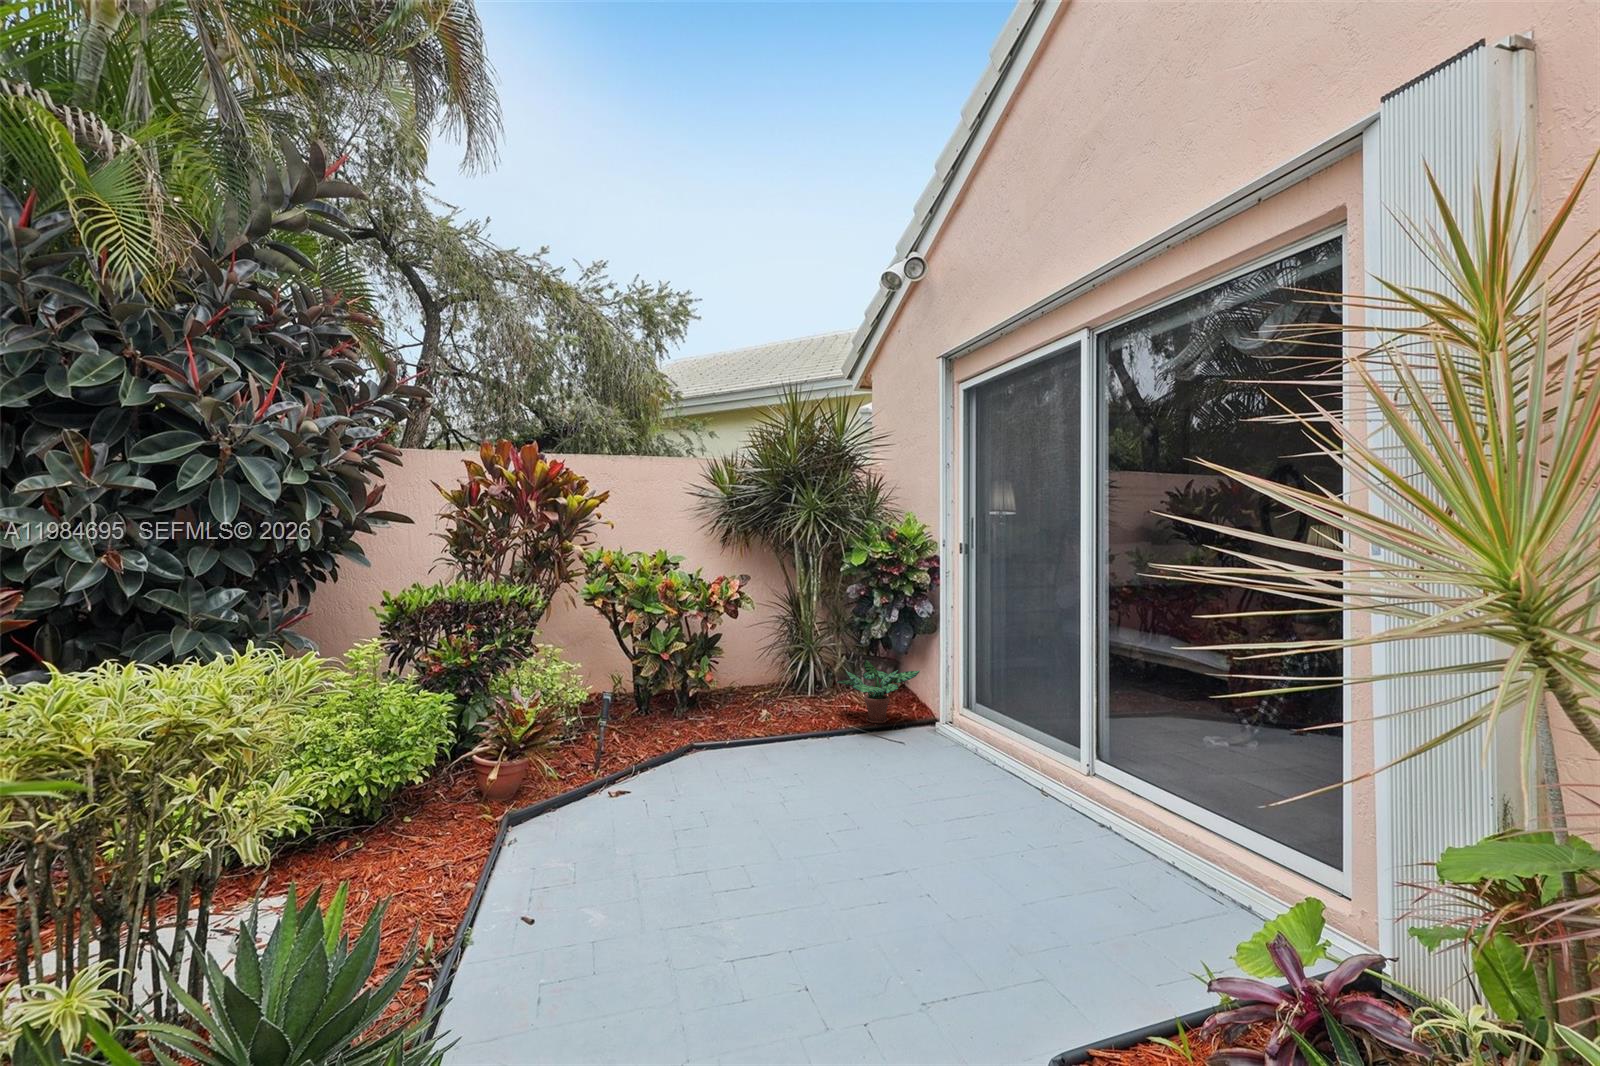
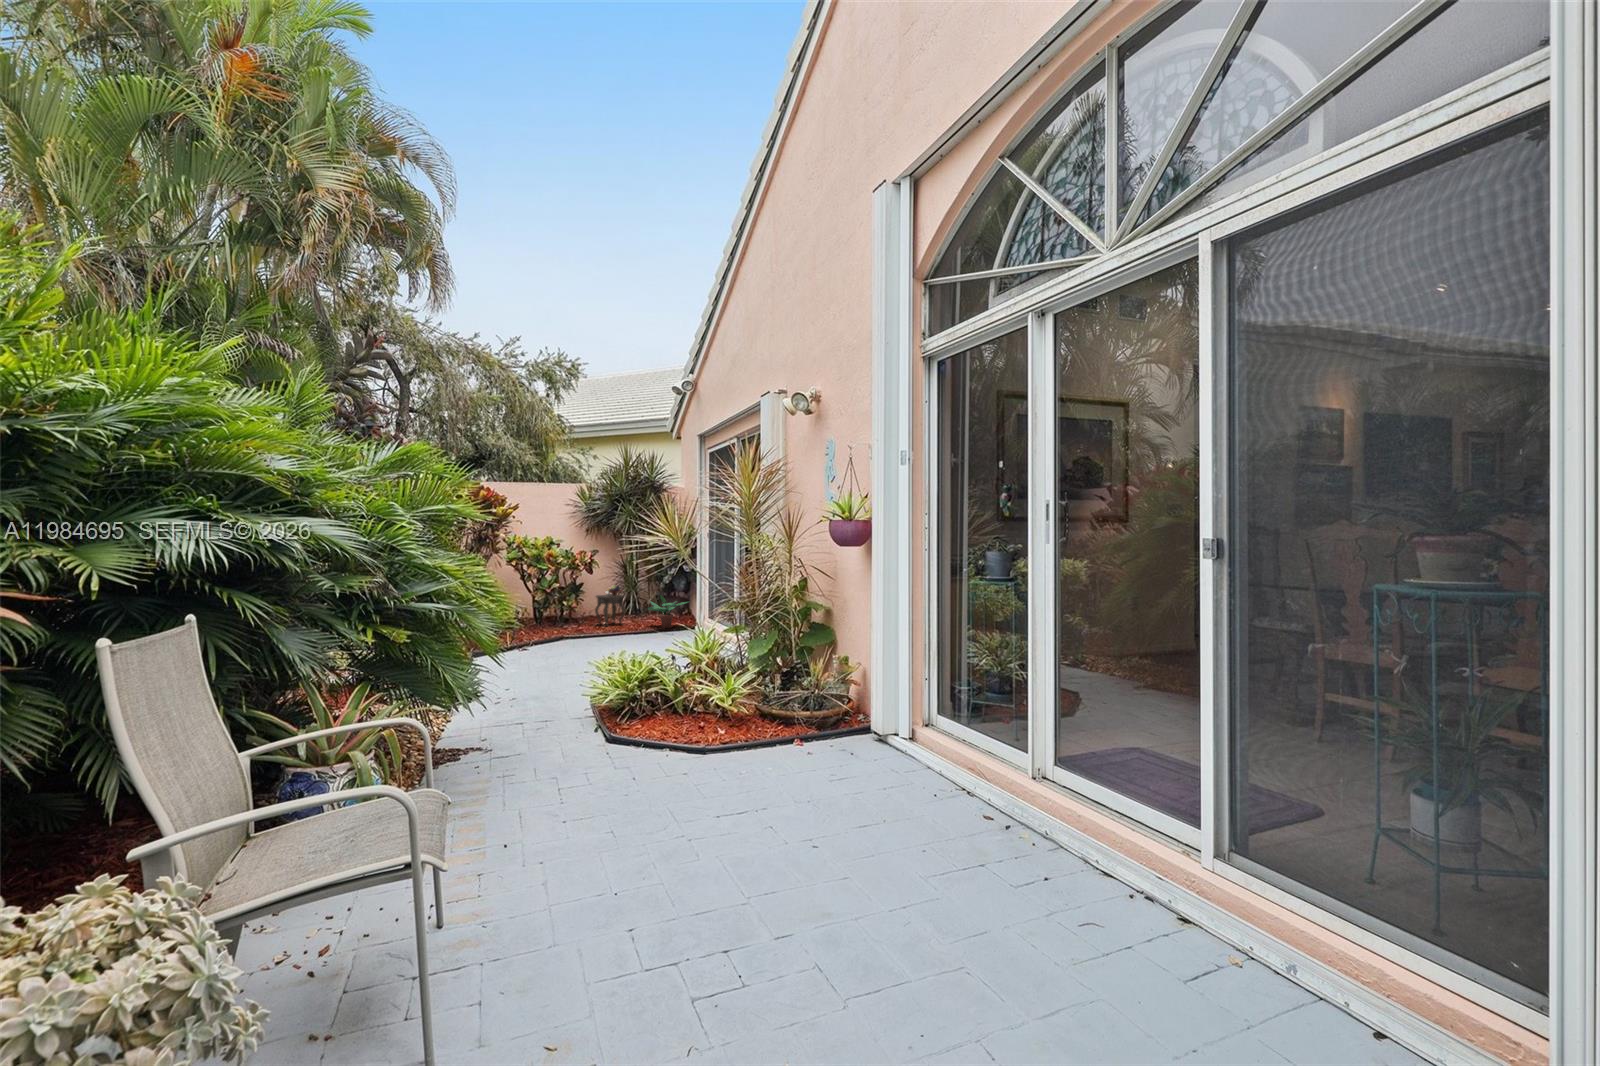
side table: none [738,633,792,711] -> present [595,585,625,626]

